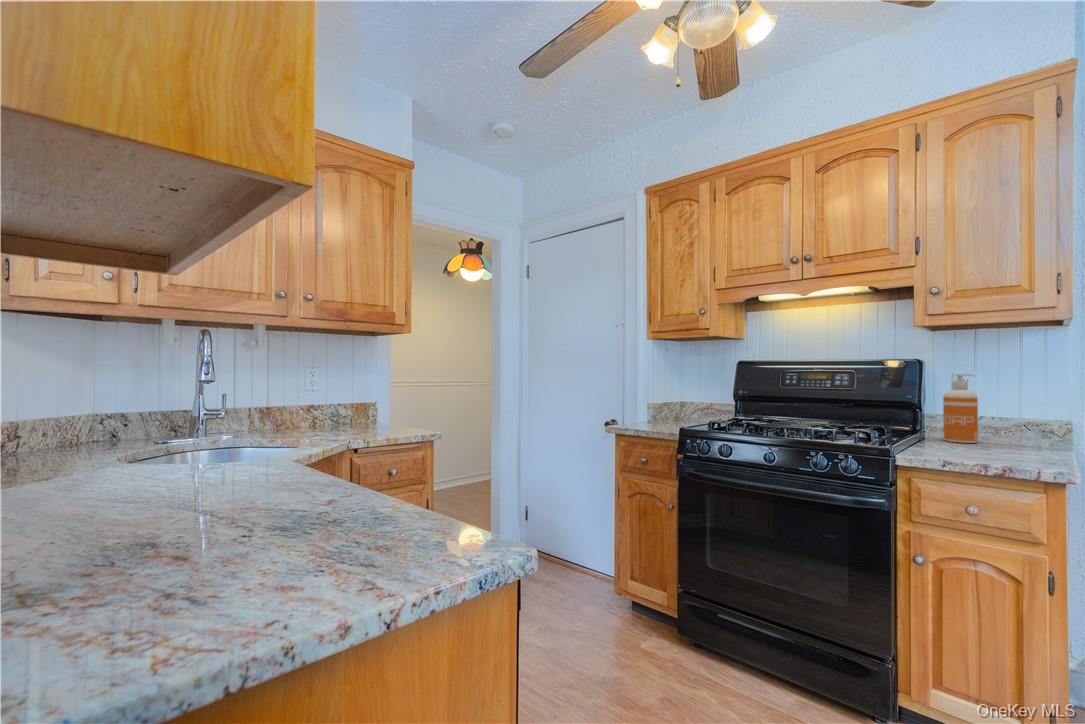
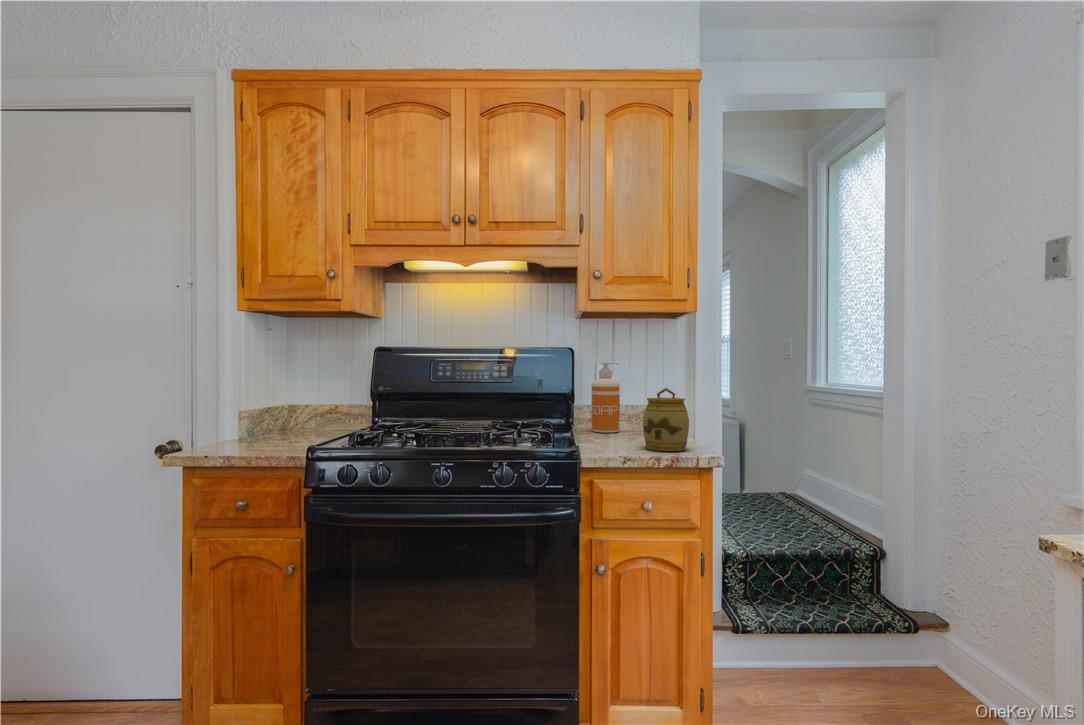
jar: none [975,399,1038,463] -> present [643,388,689,451]

